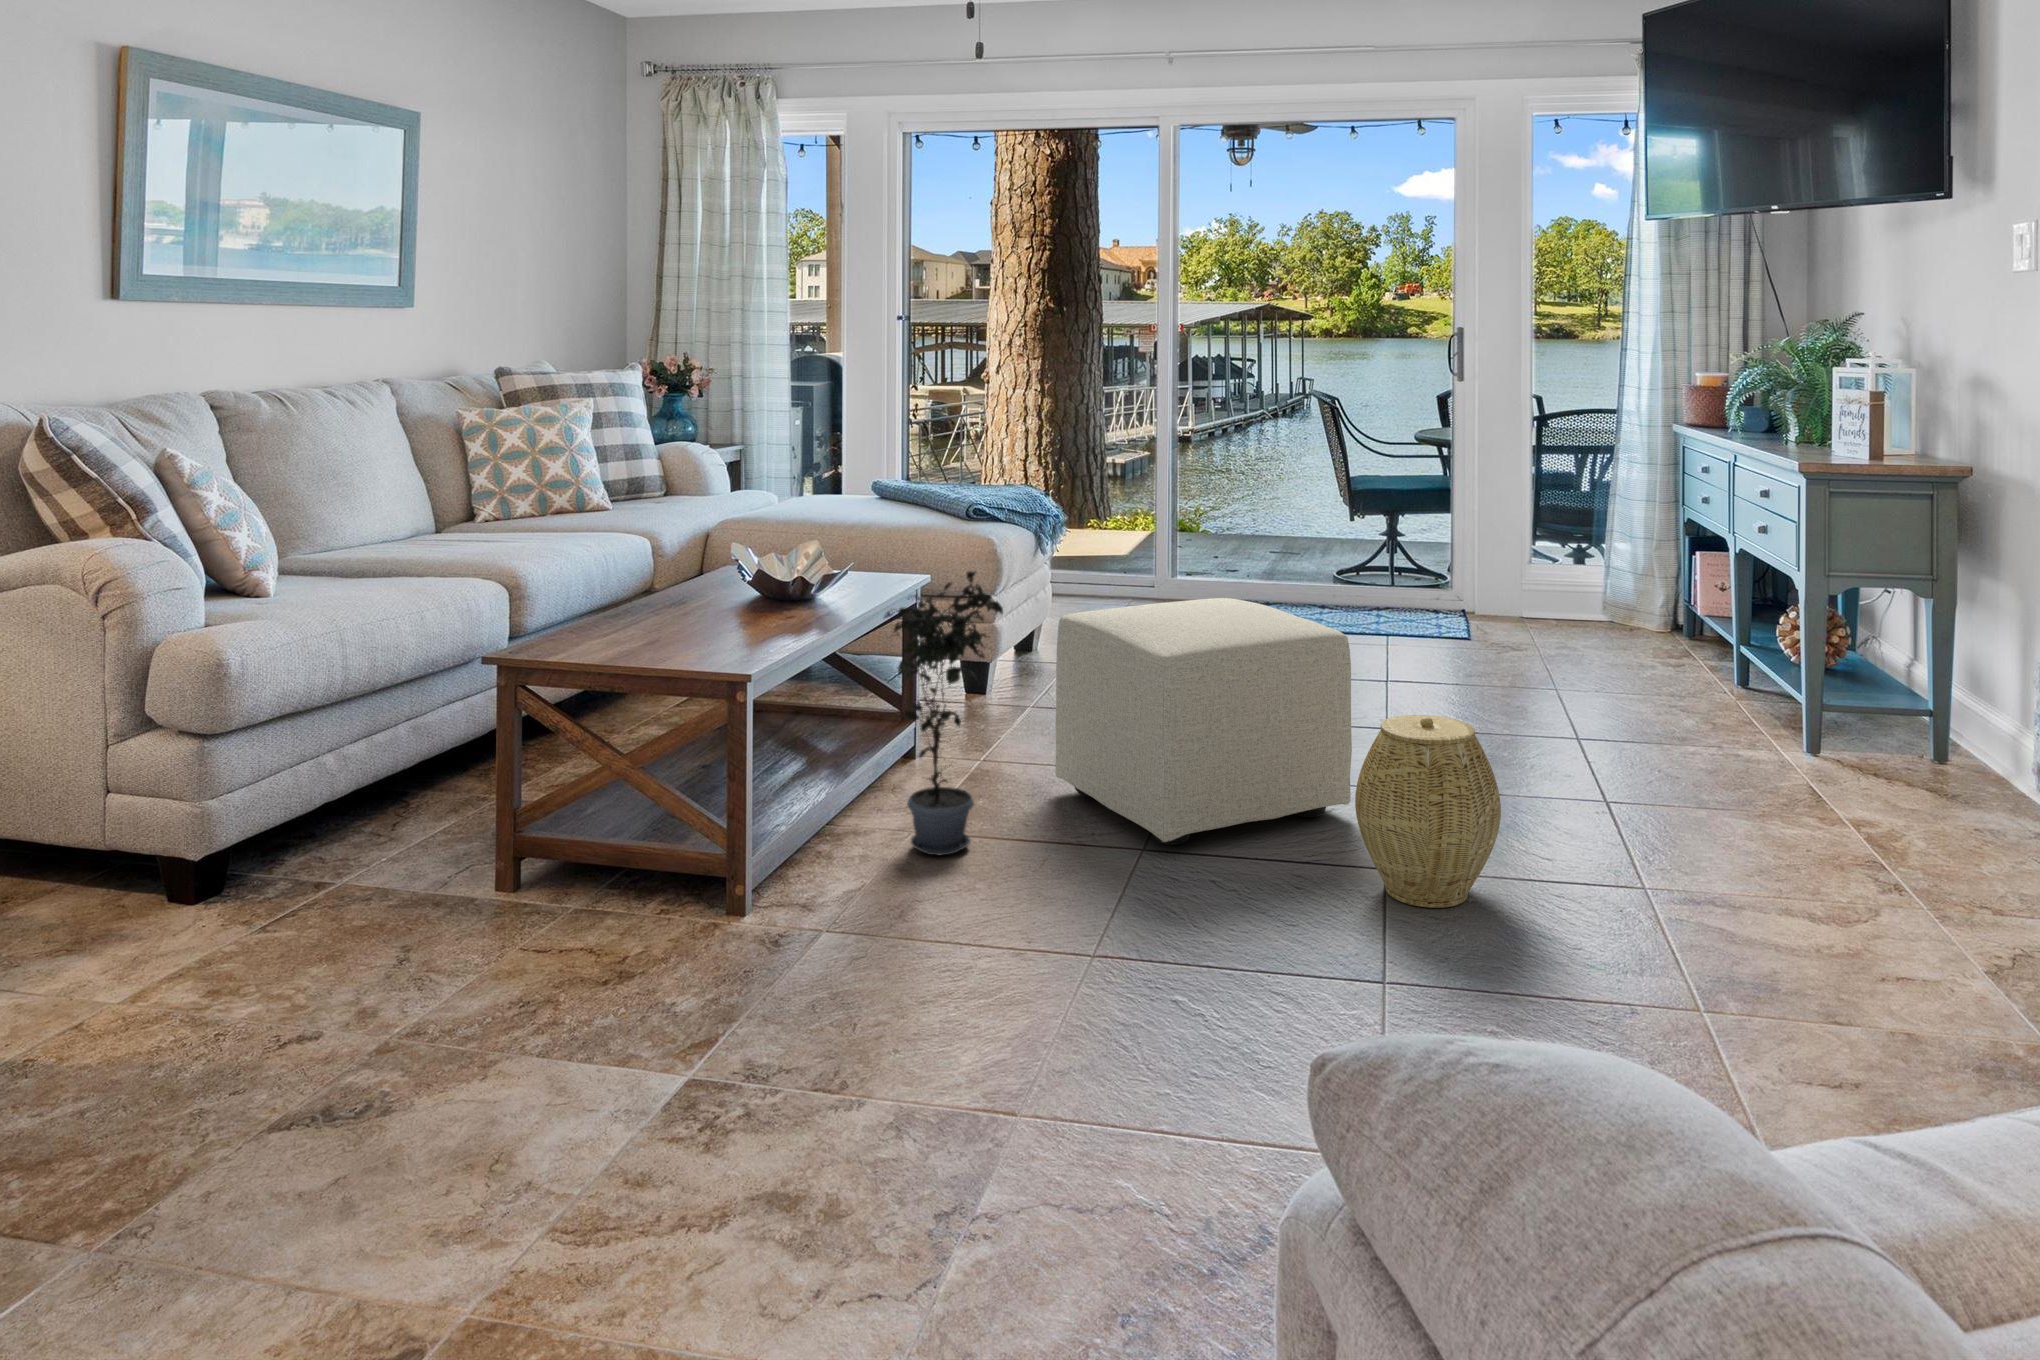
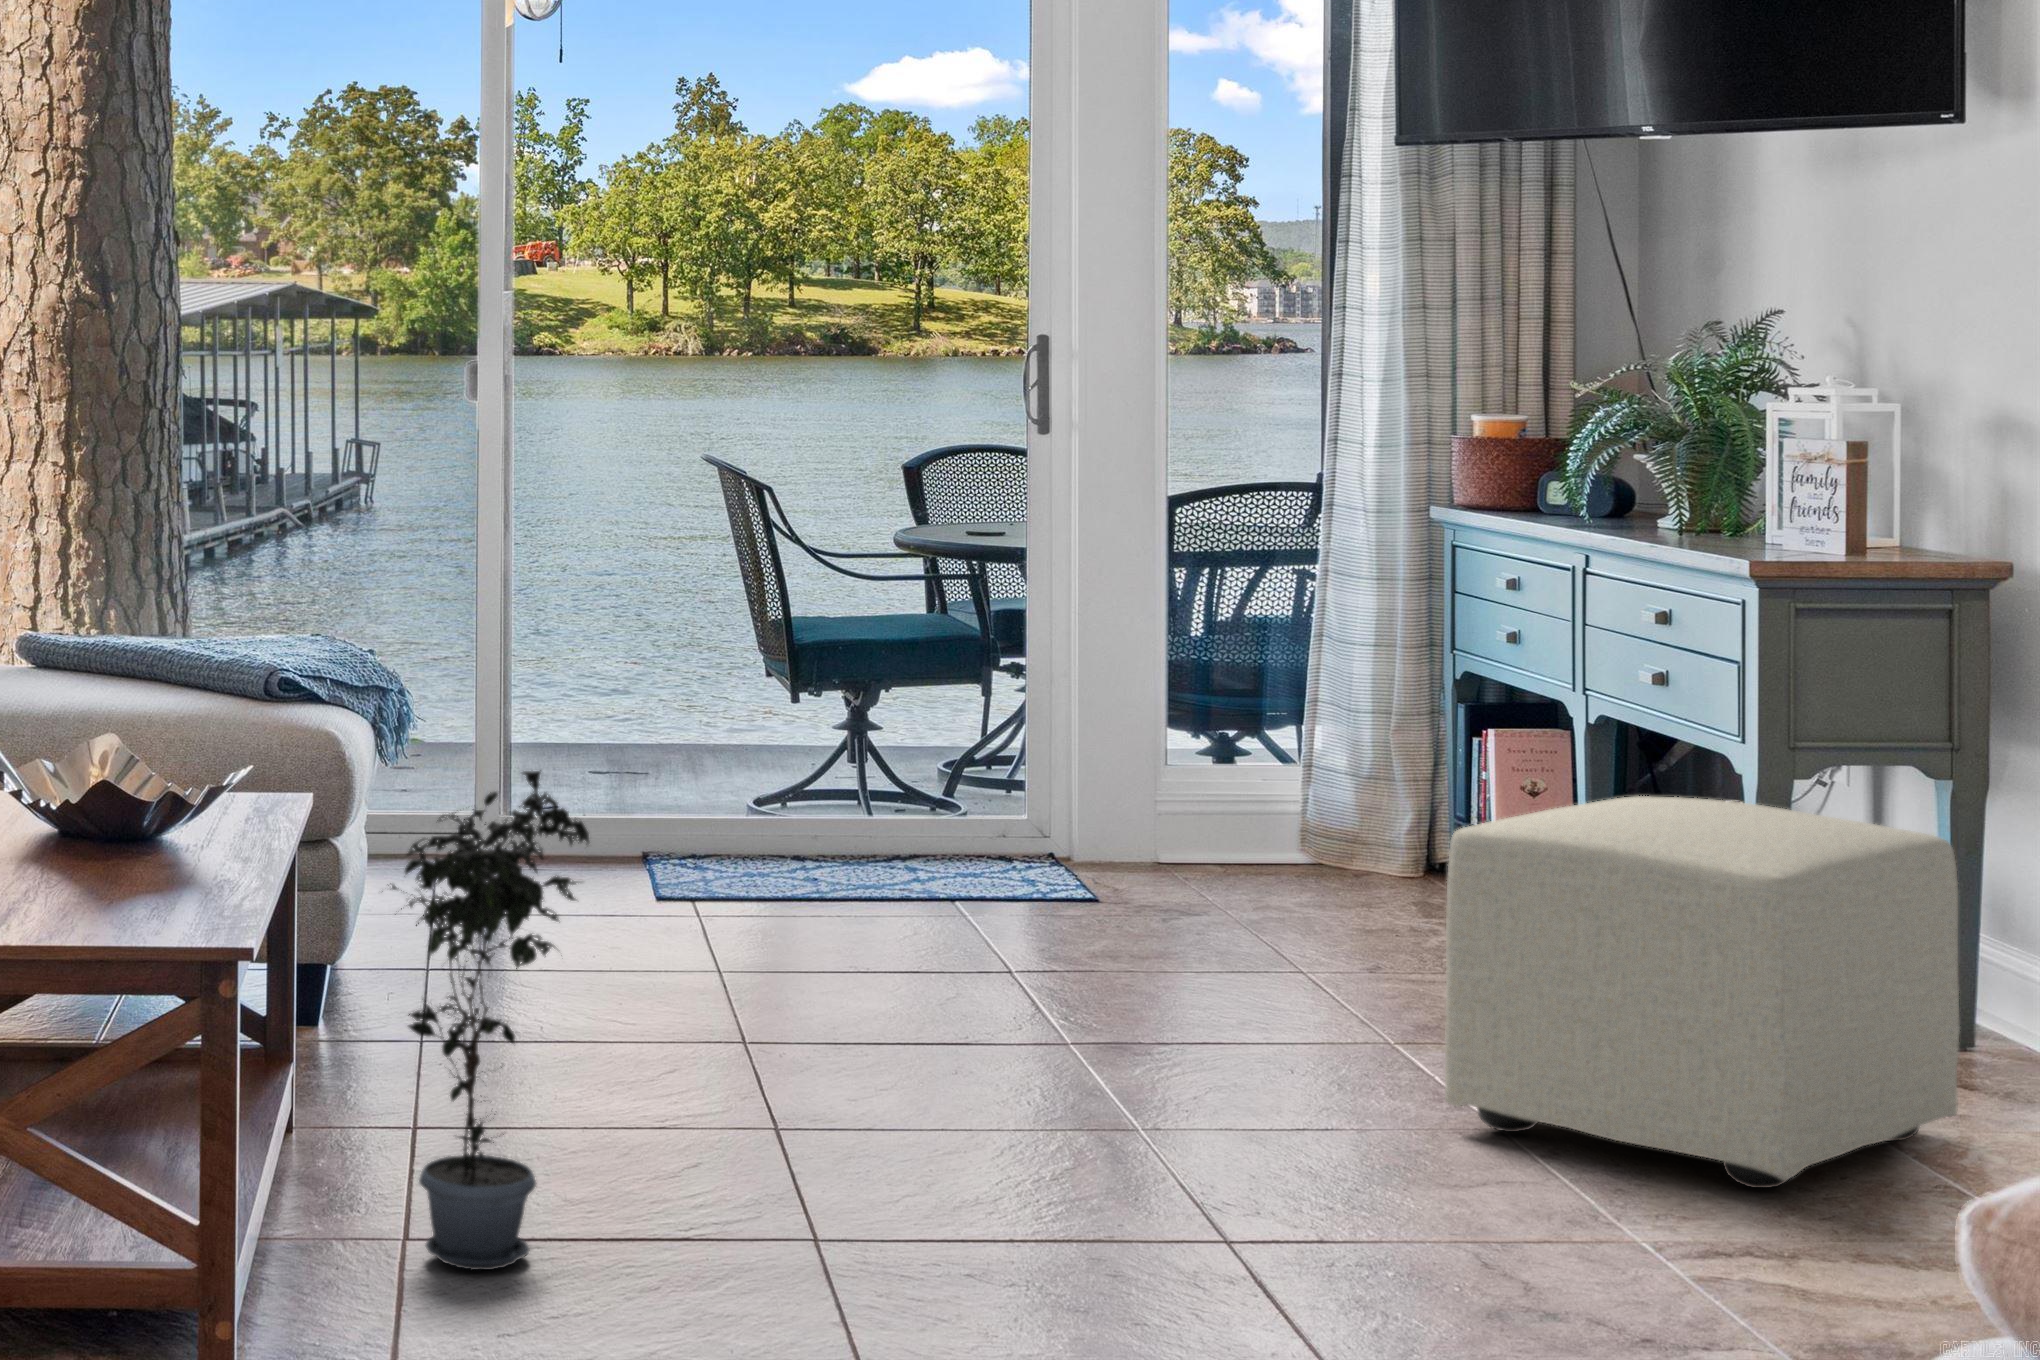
ottoman: present [1055,598,1352,845] -> present [1445,796,1960,1188]
woven basket: present [1355,715,1501,908] -> none [1202,982,1443,1289]

